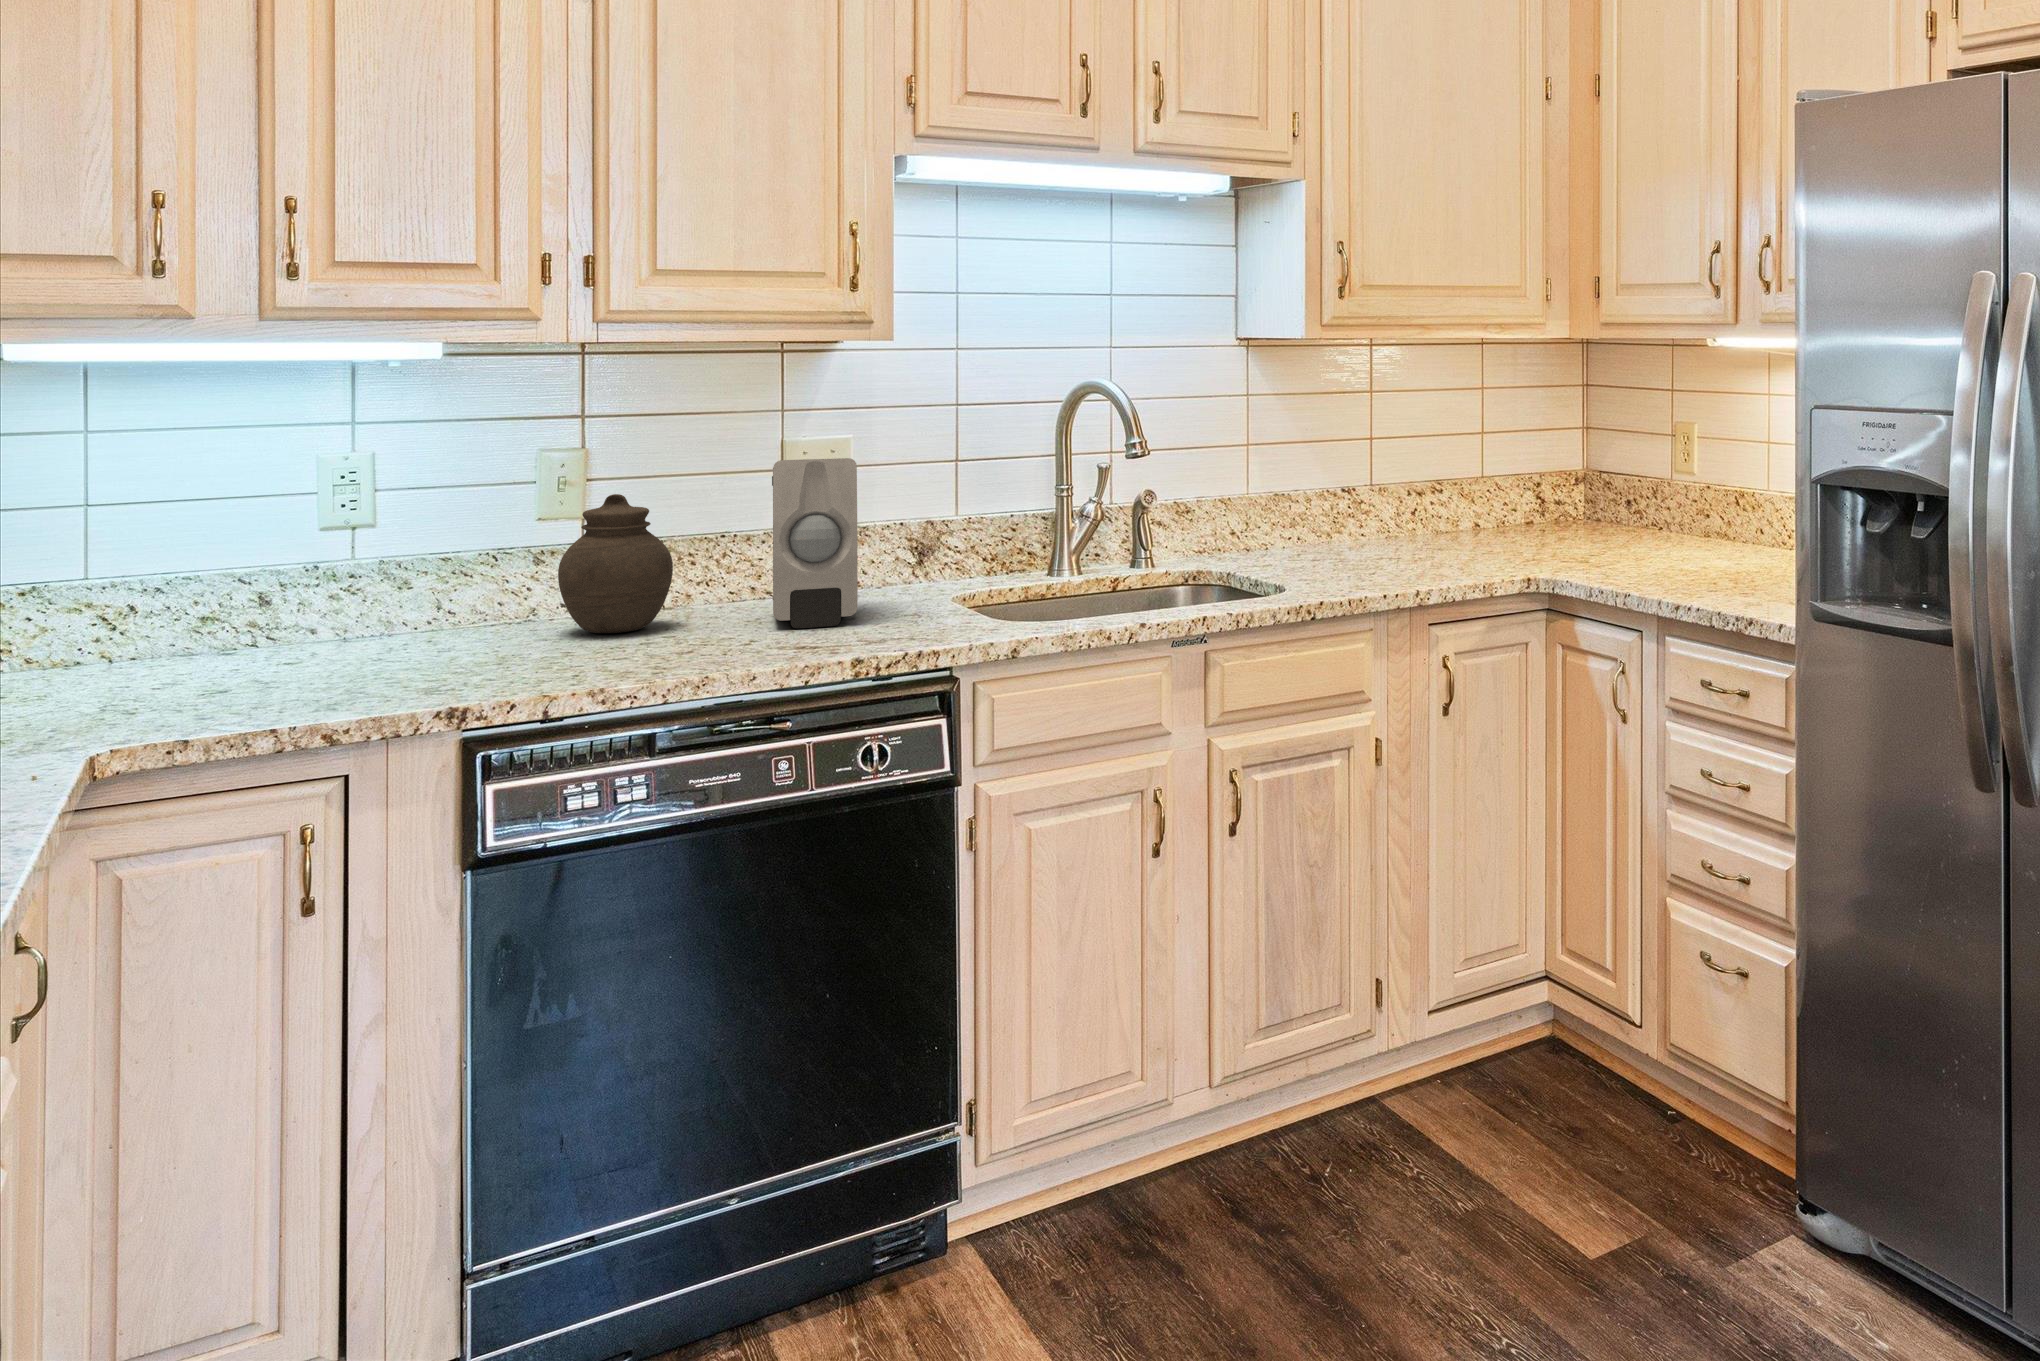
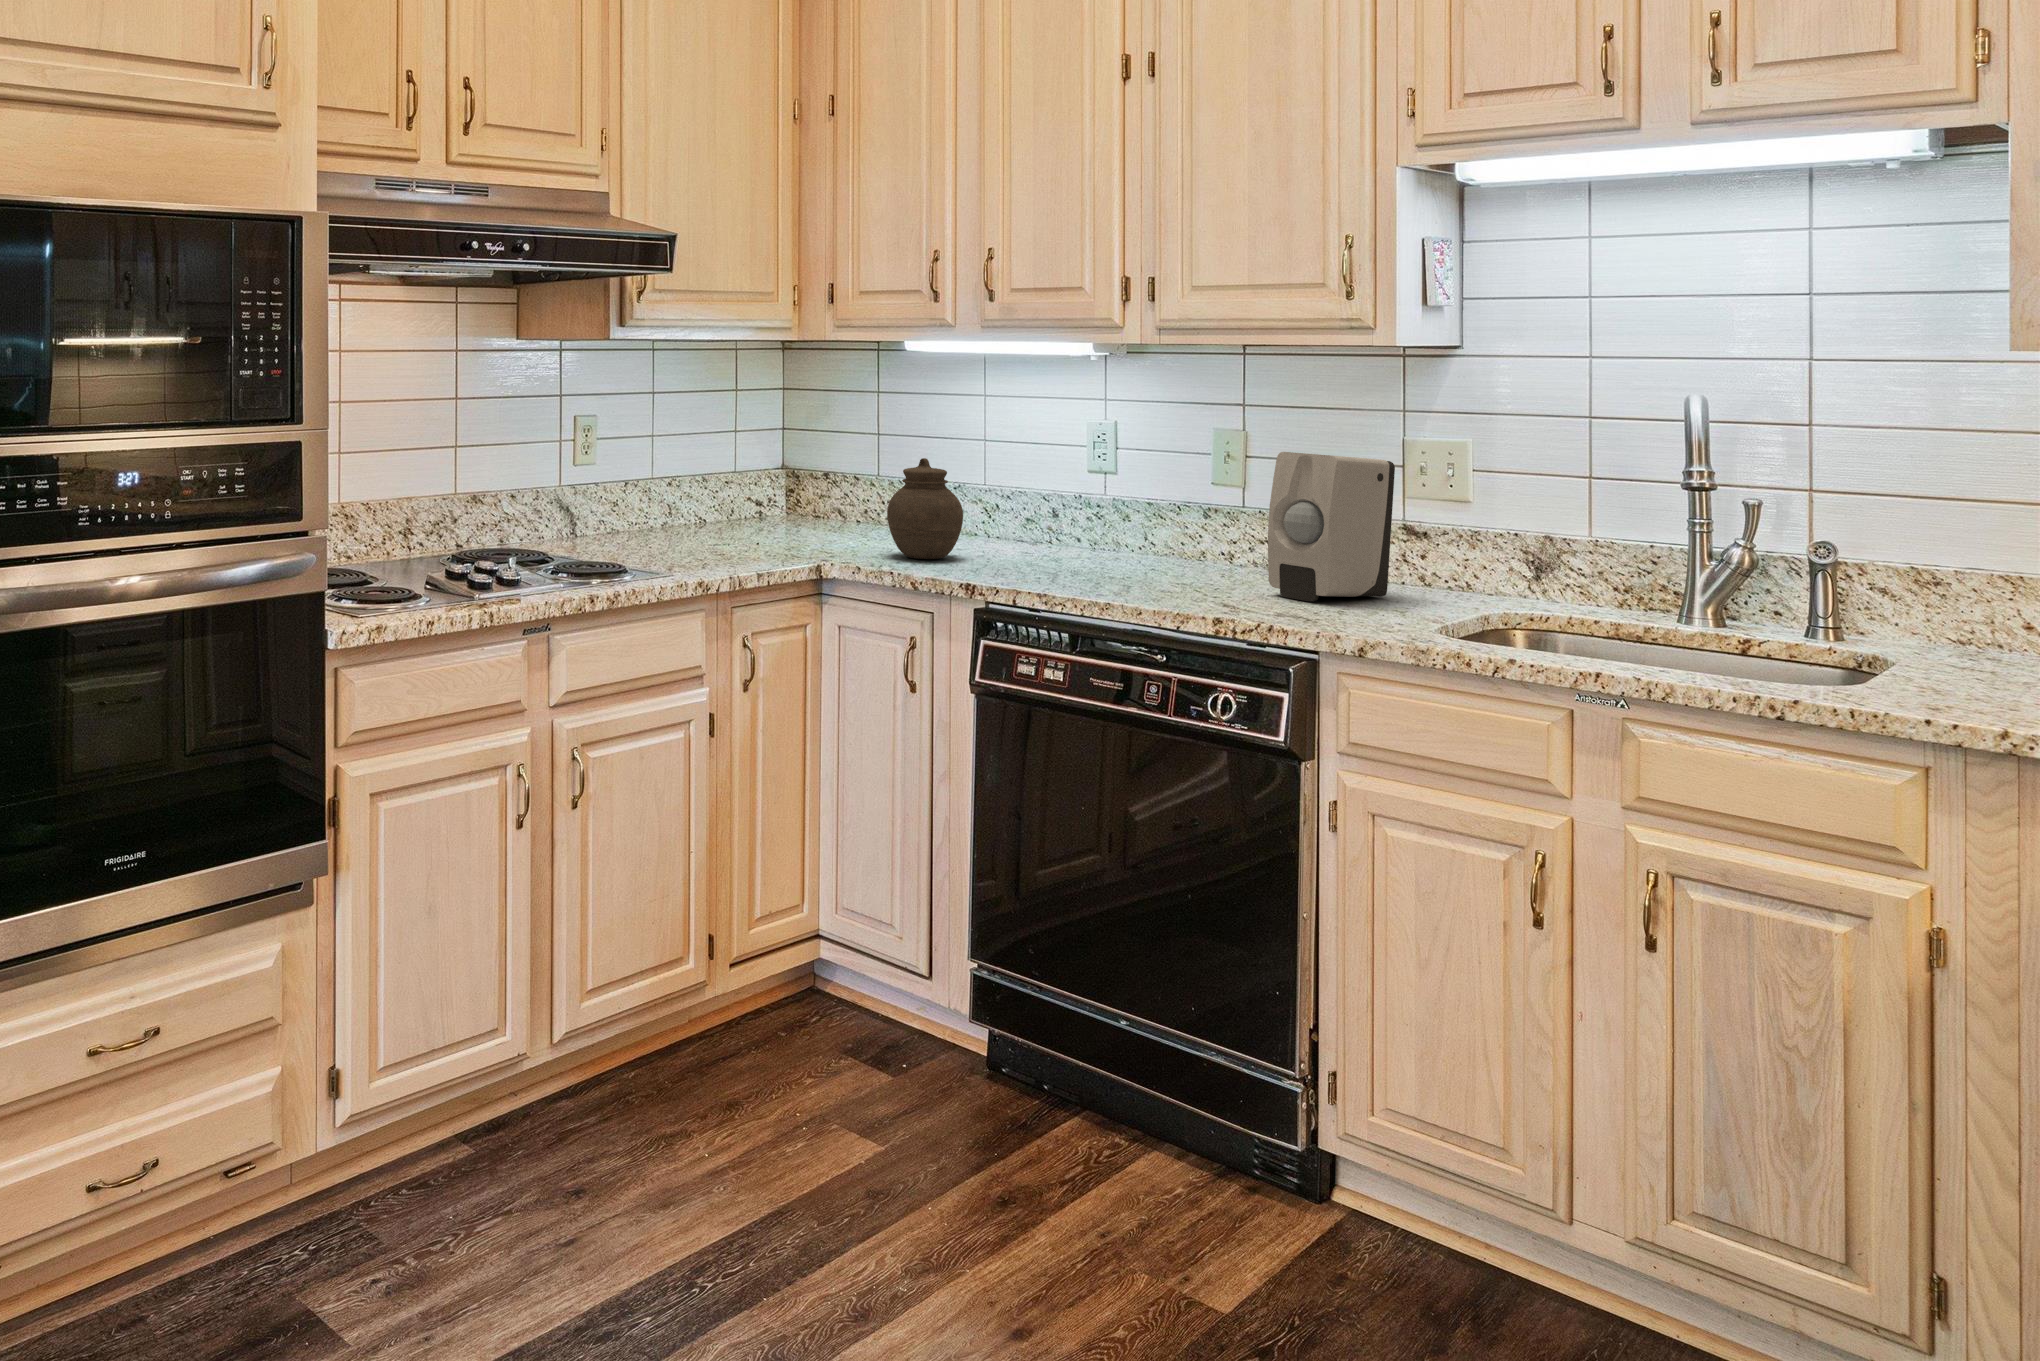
jar: present [558,494,673,633] -> present [887,458,963,559]

